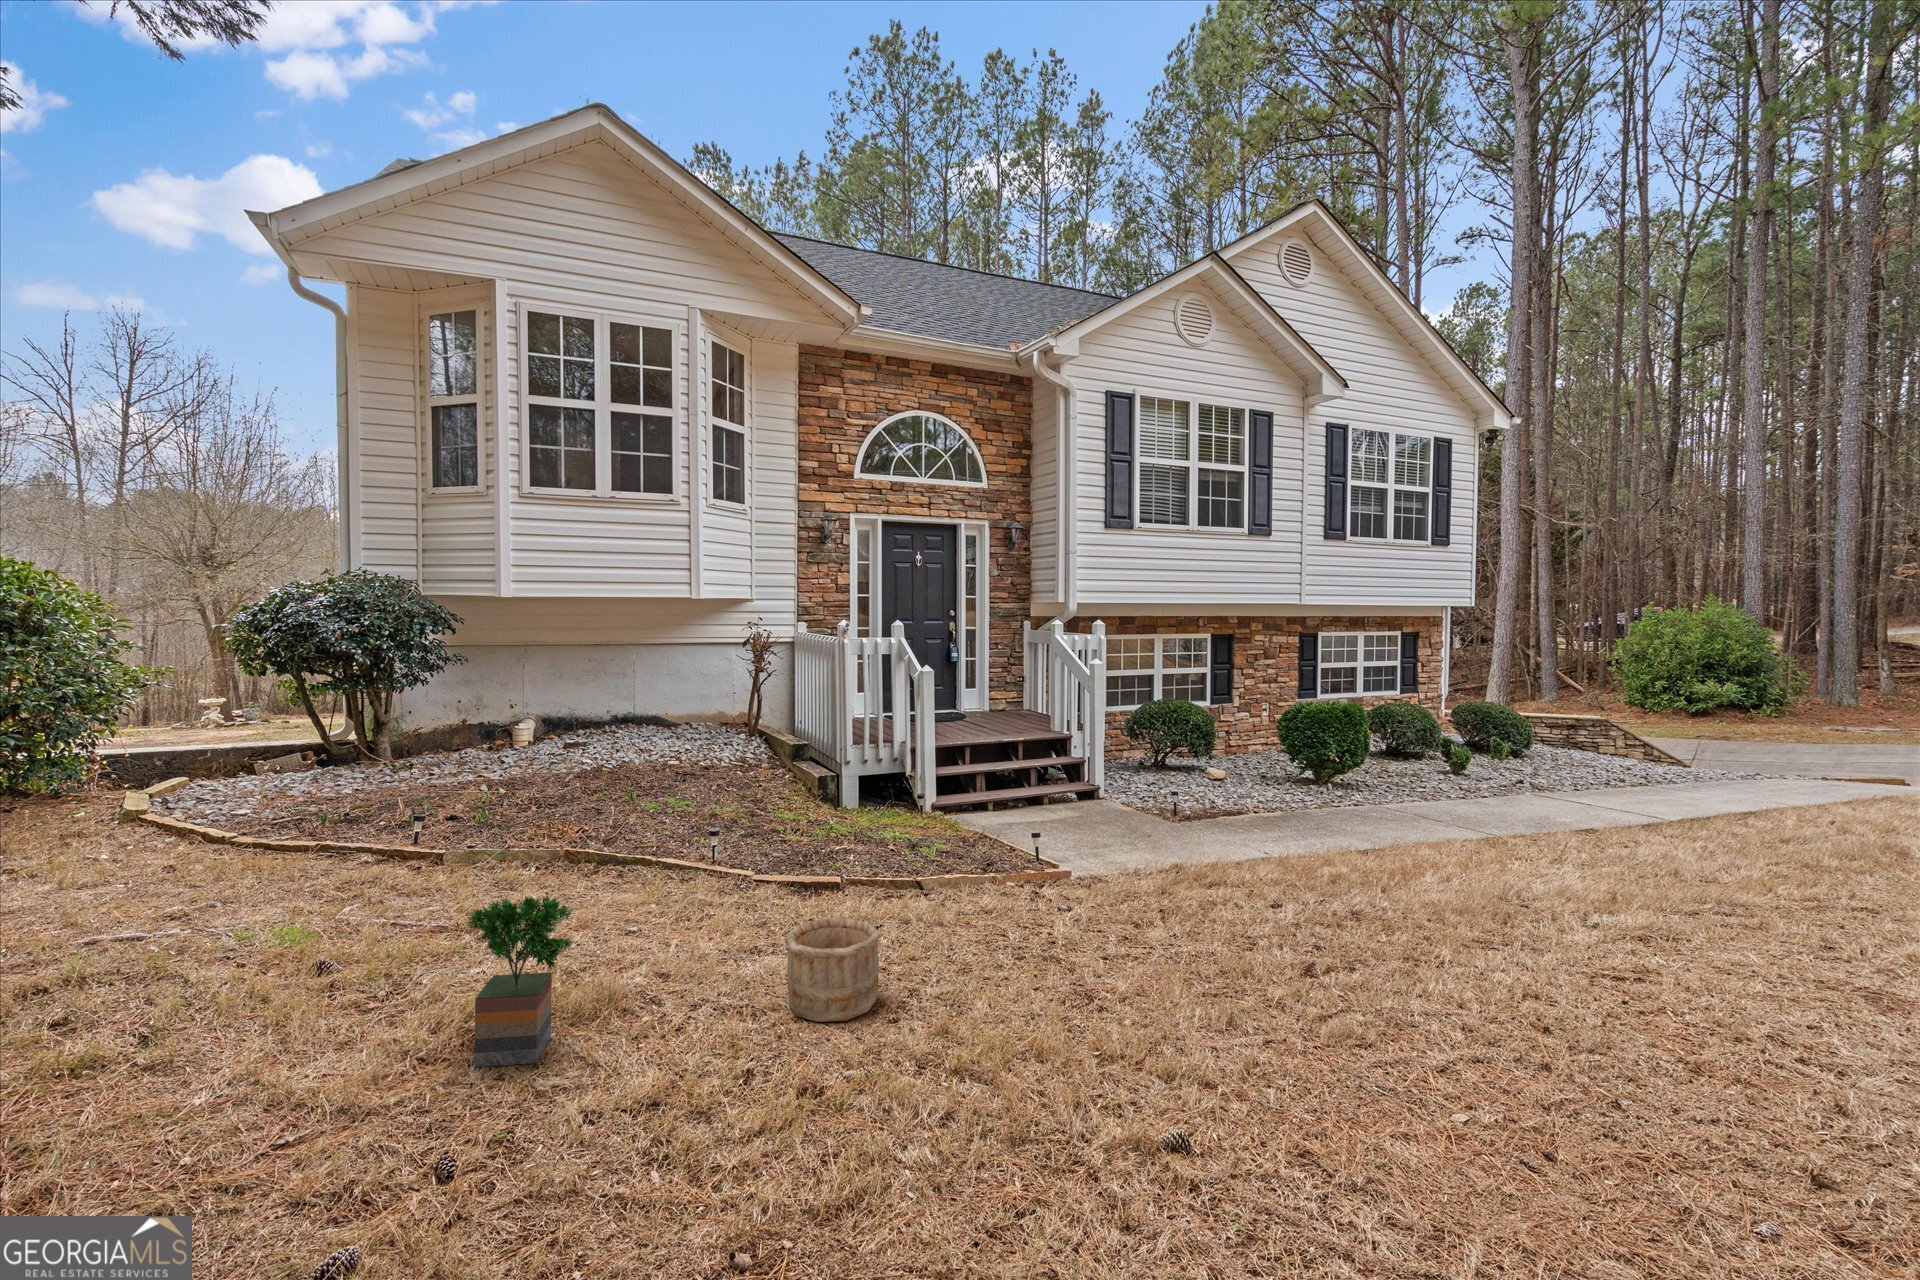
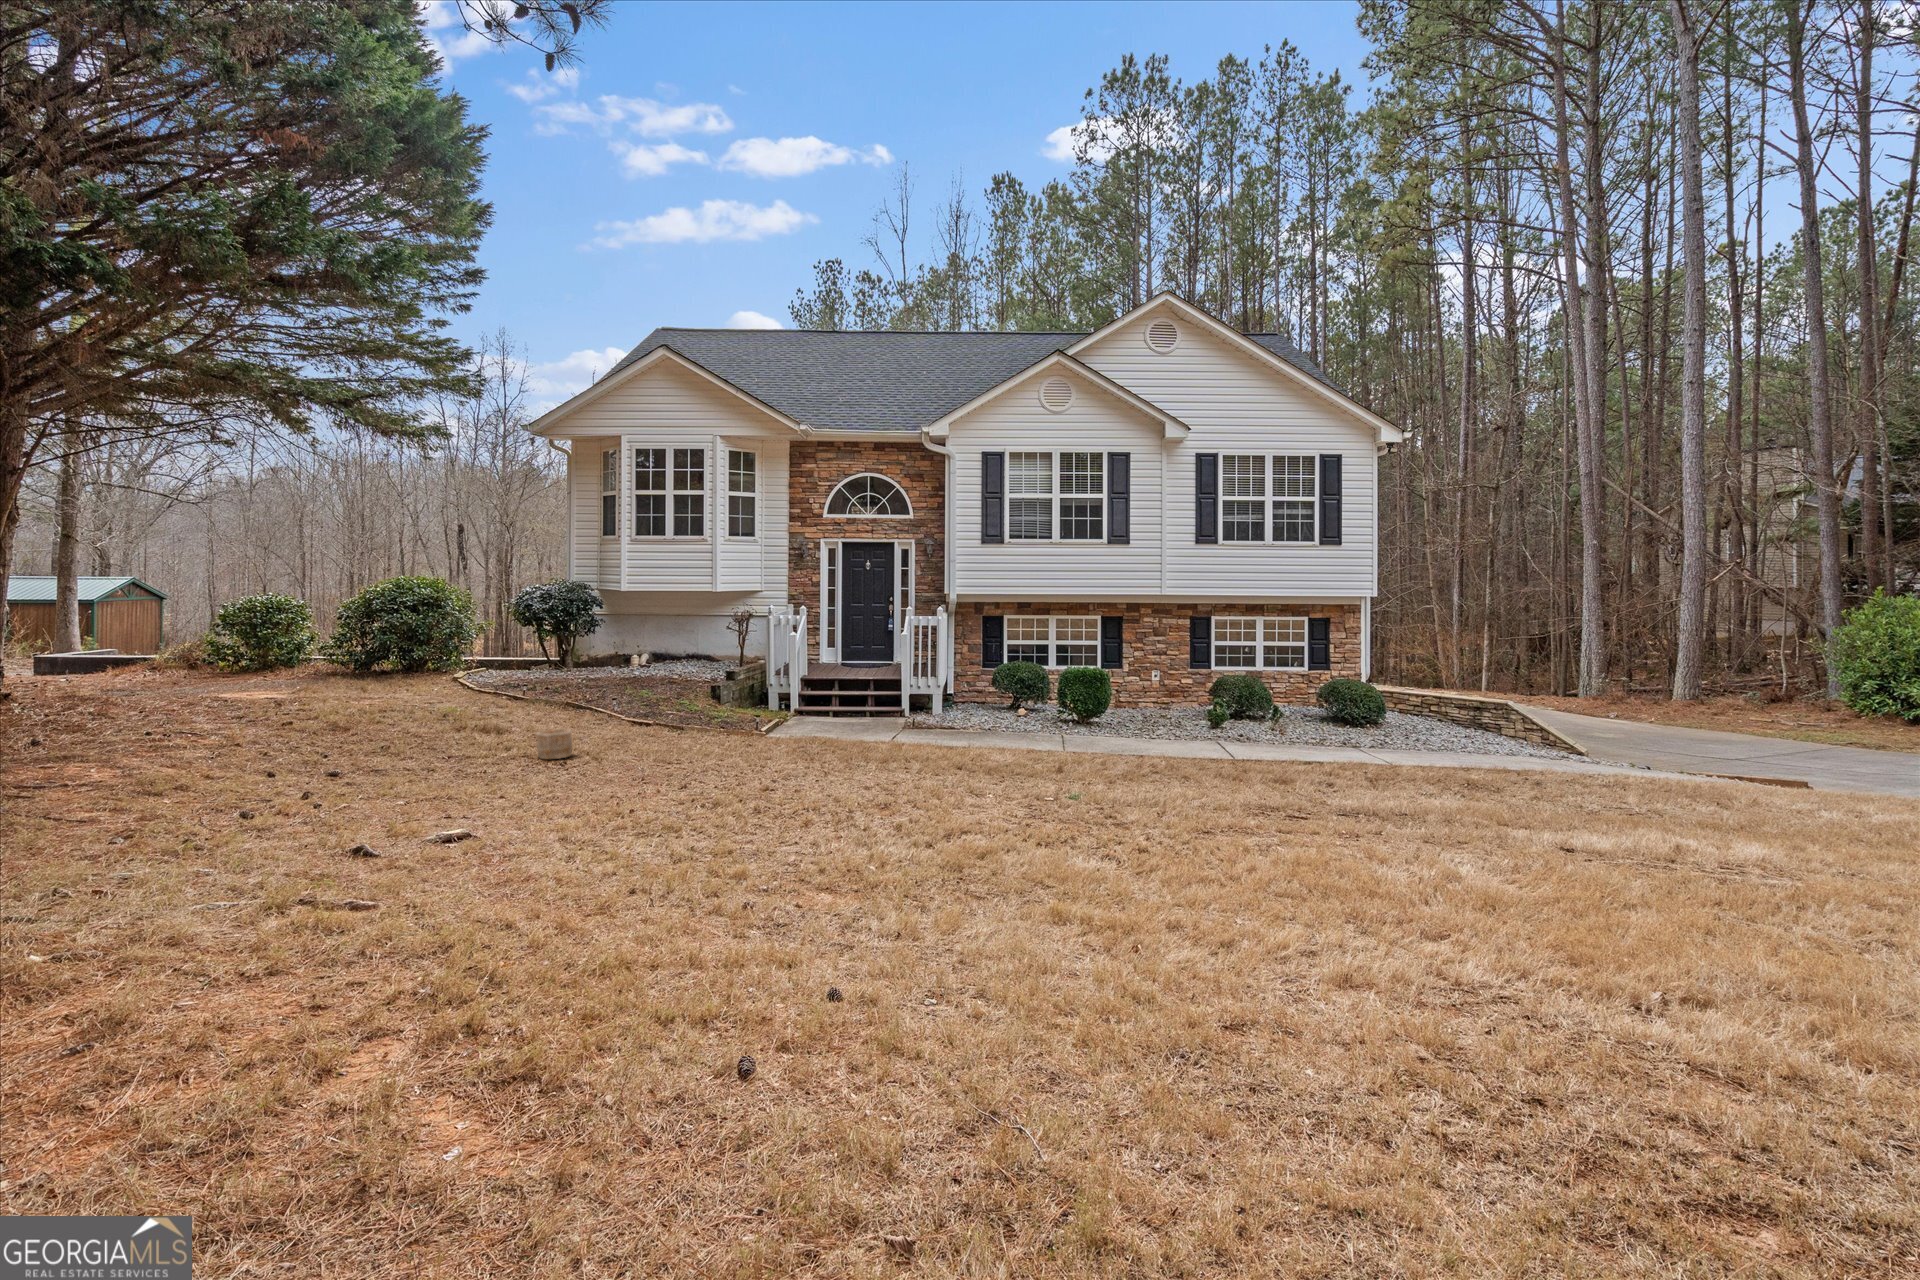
potted tree: present [465,895,573,1067] -> none [439,706,475,756]

